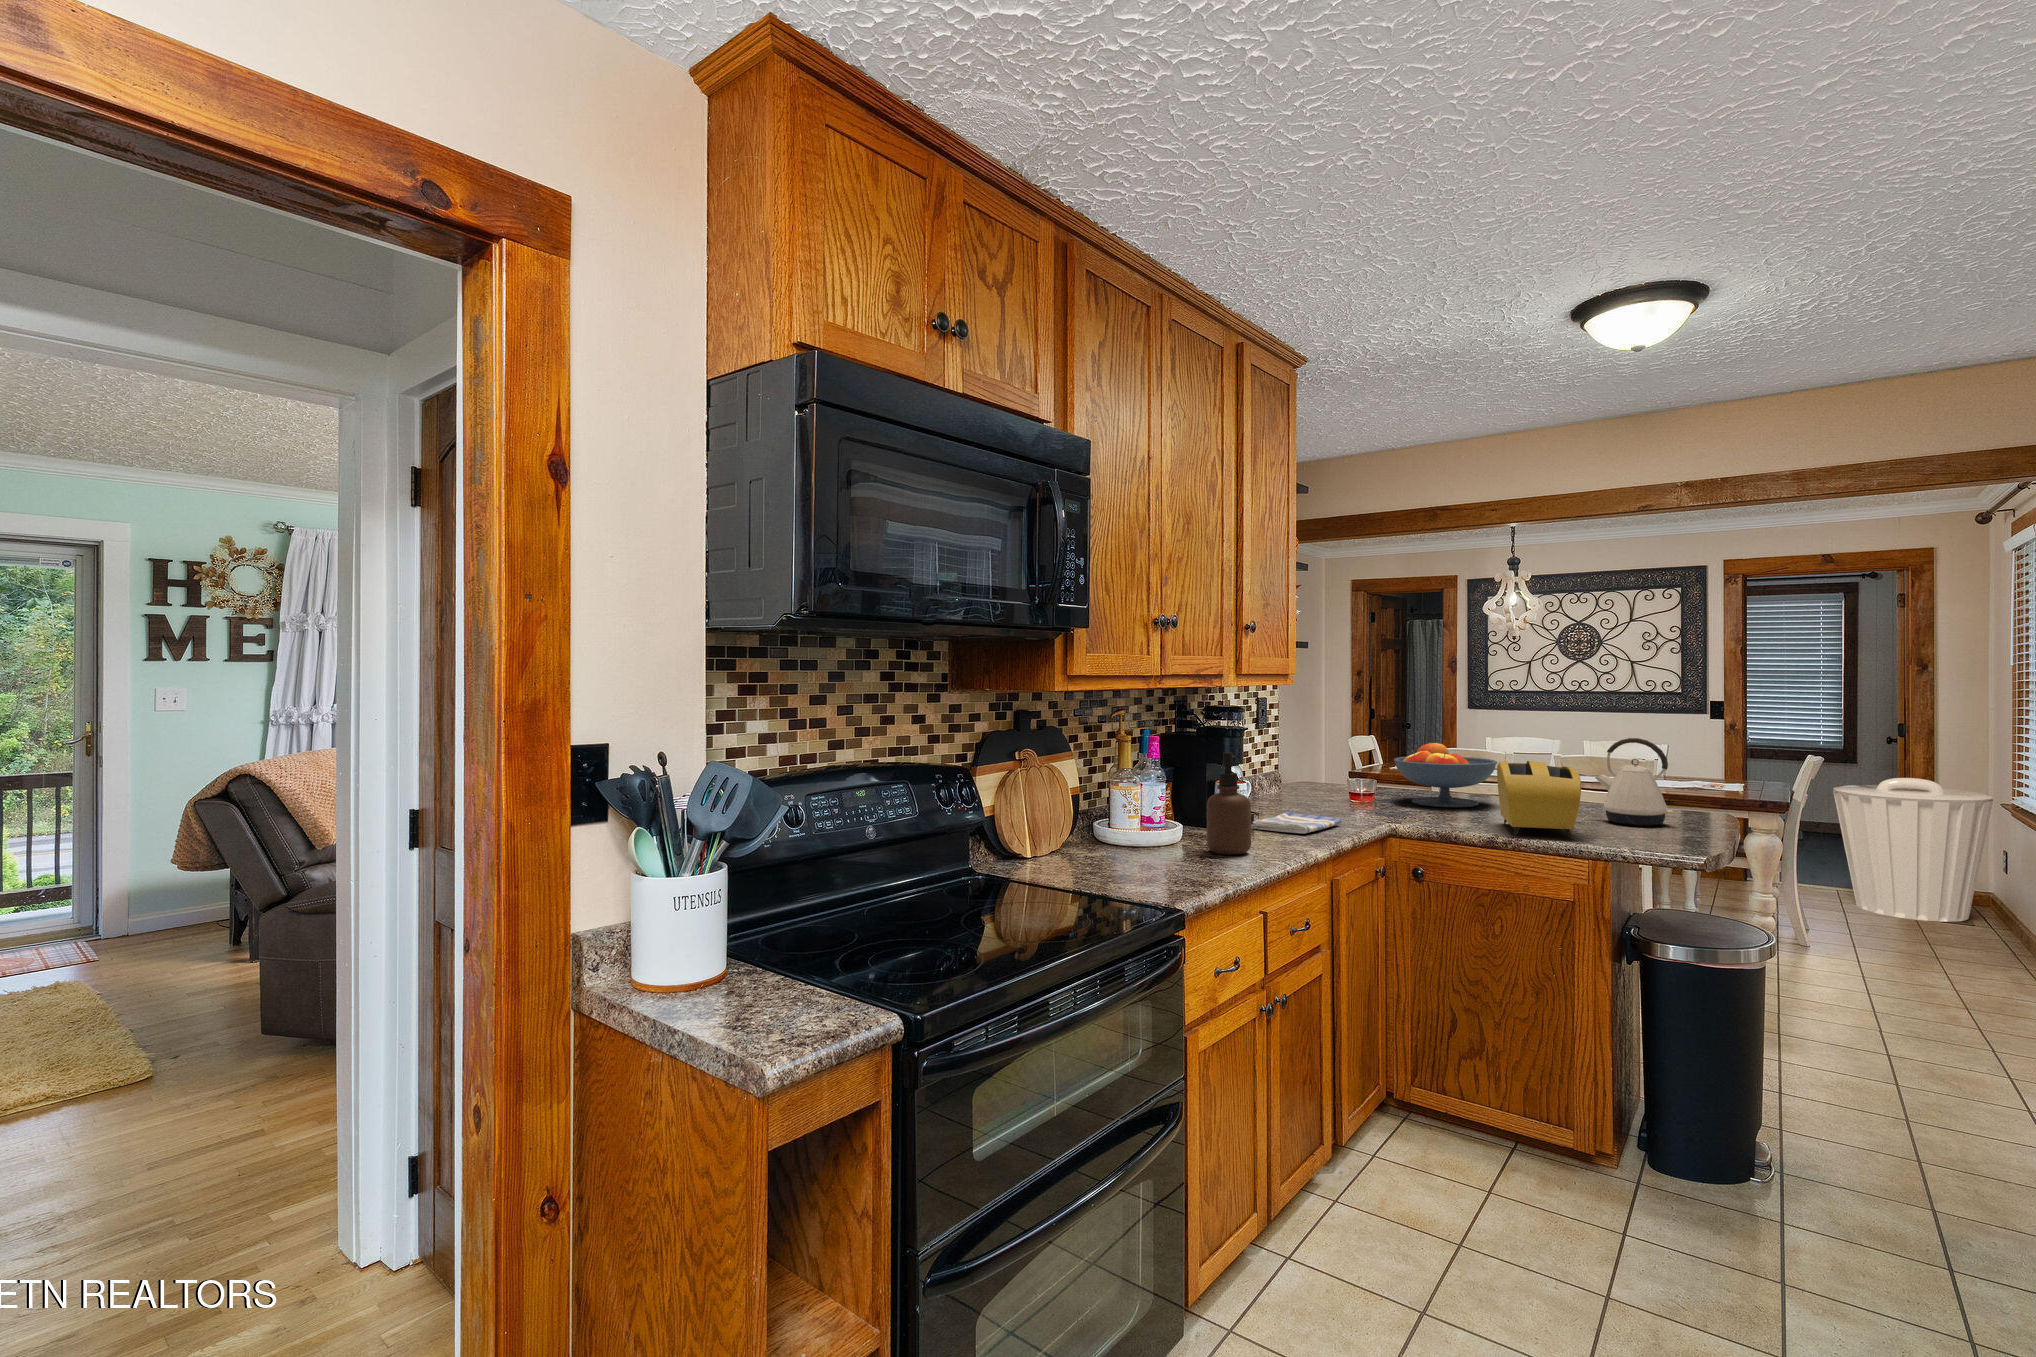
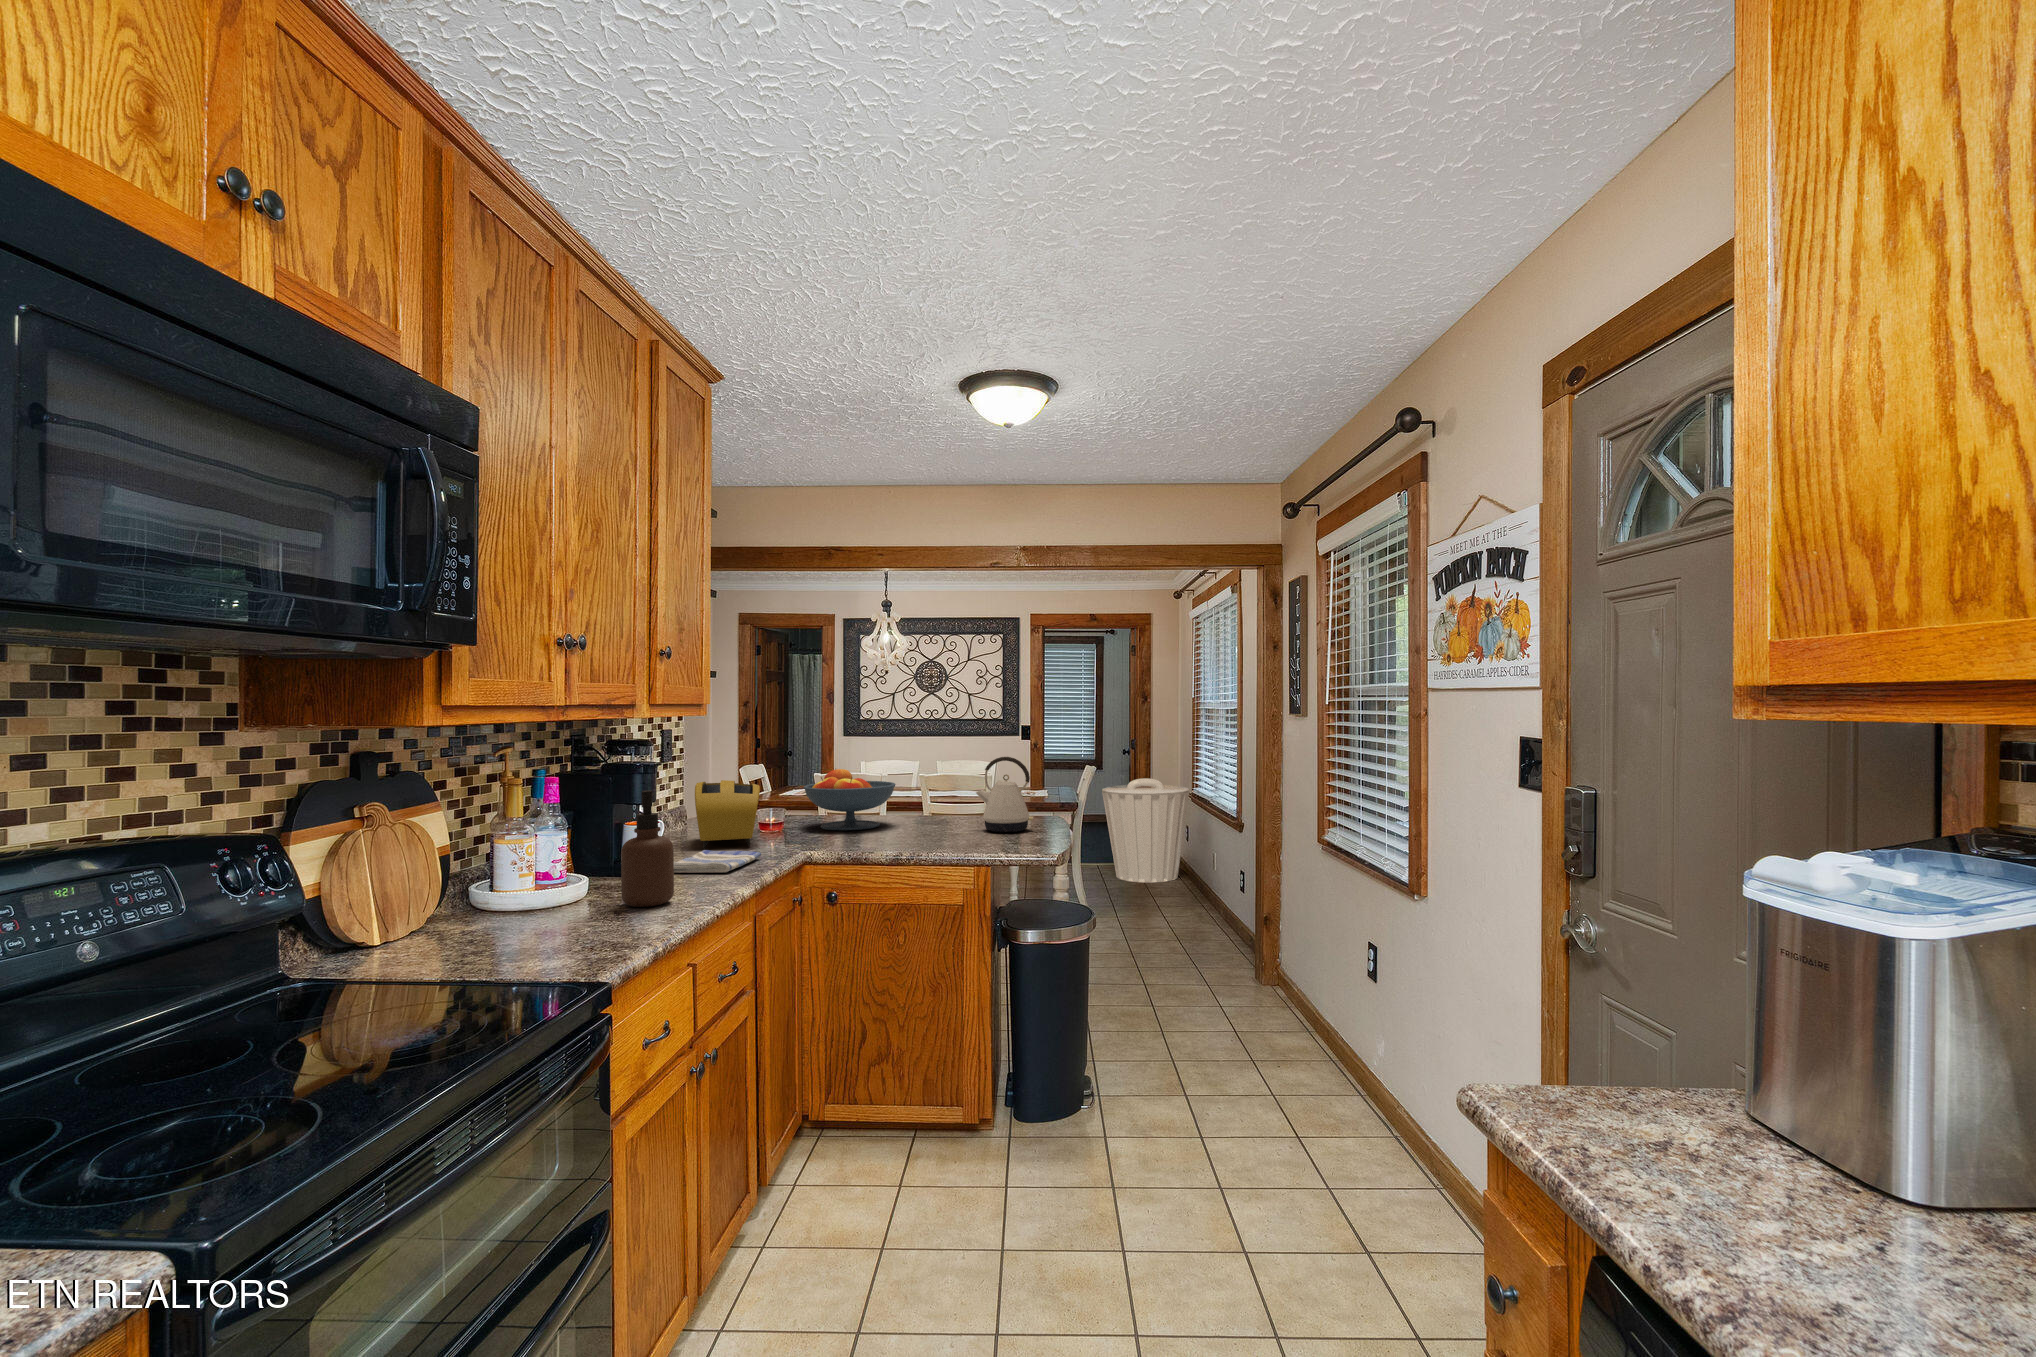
toaster: present [1497,761,1581,838] -> present [695,780,760,849]

